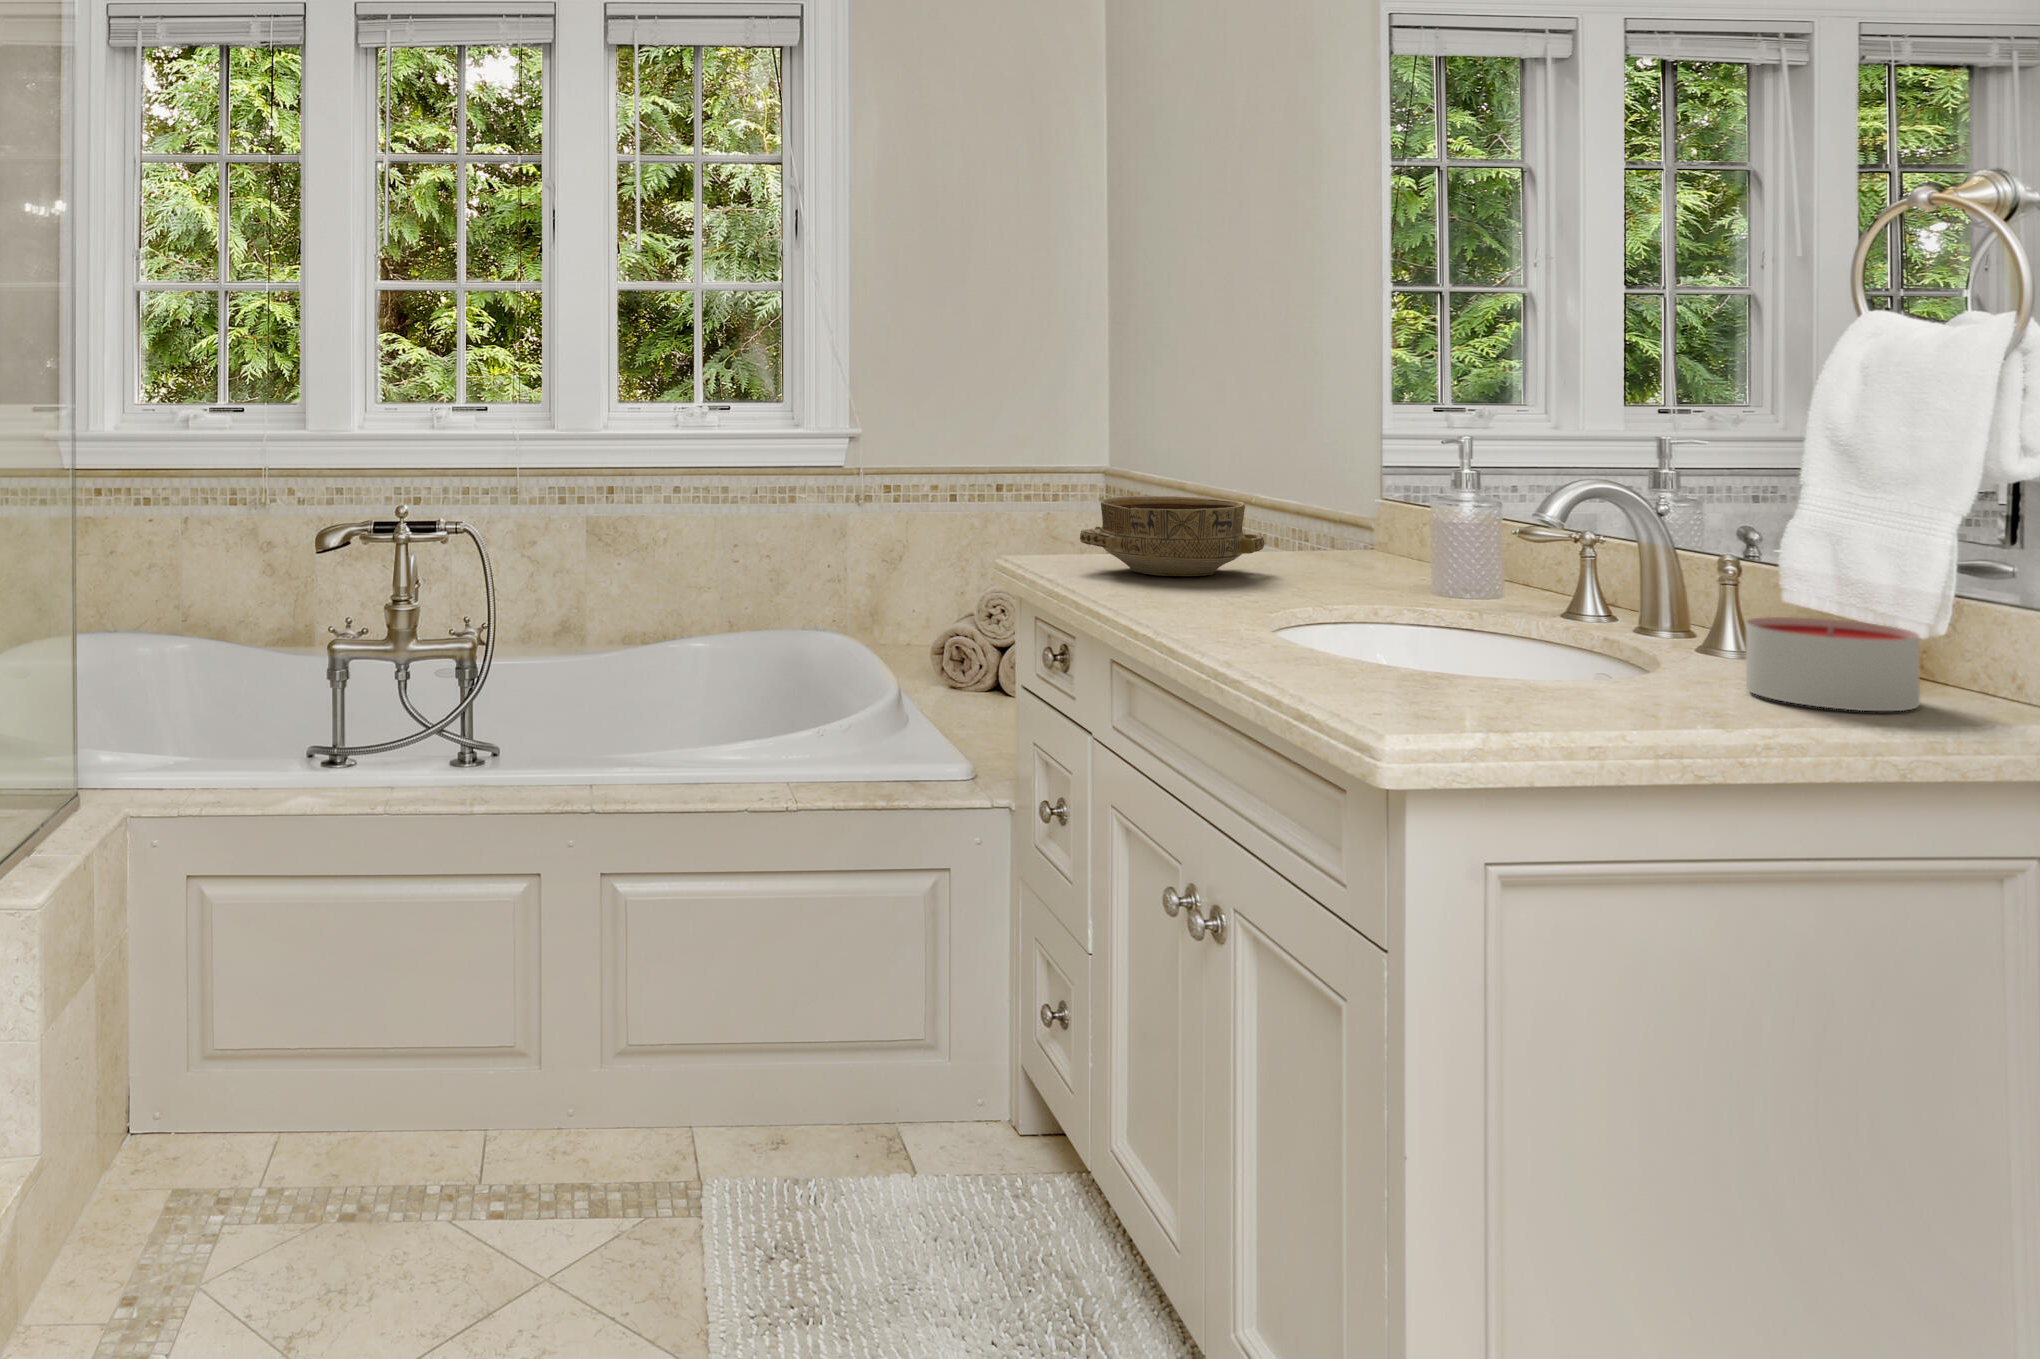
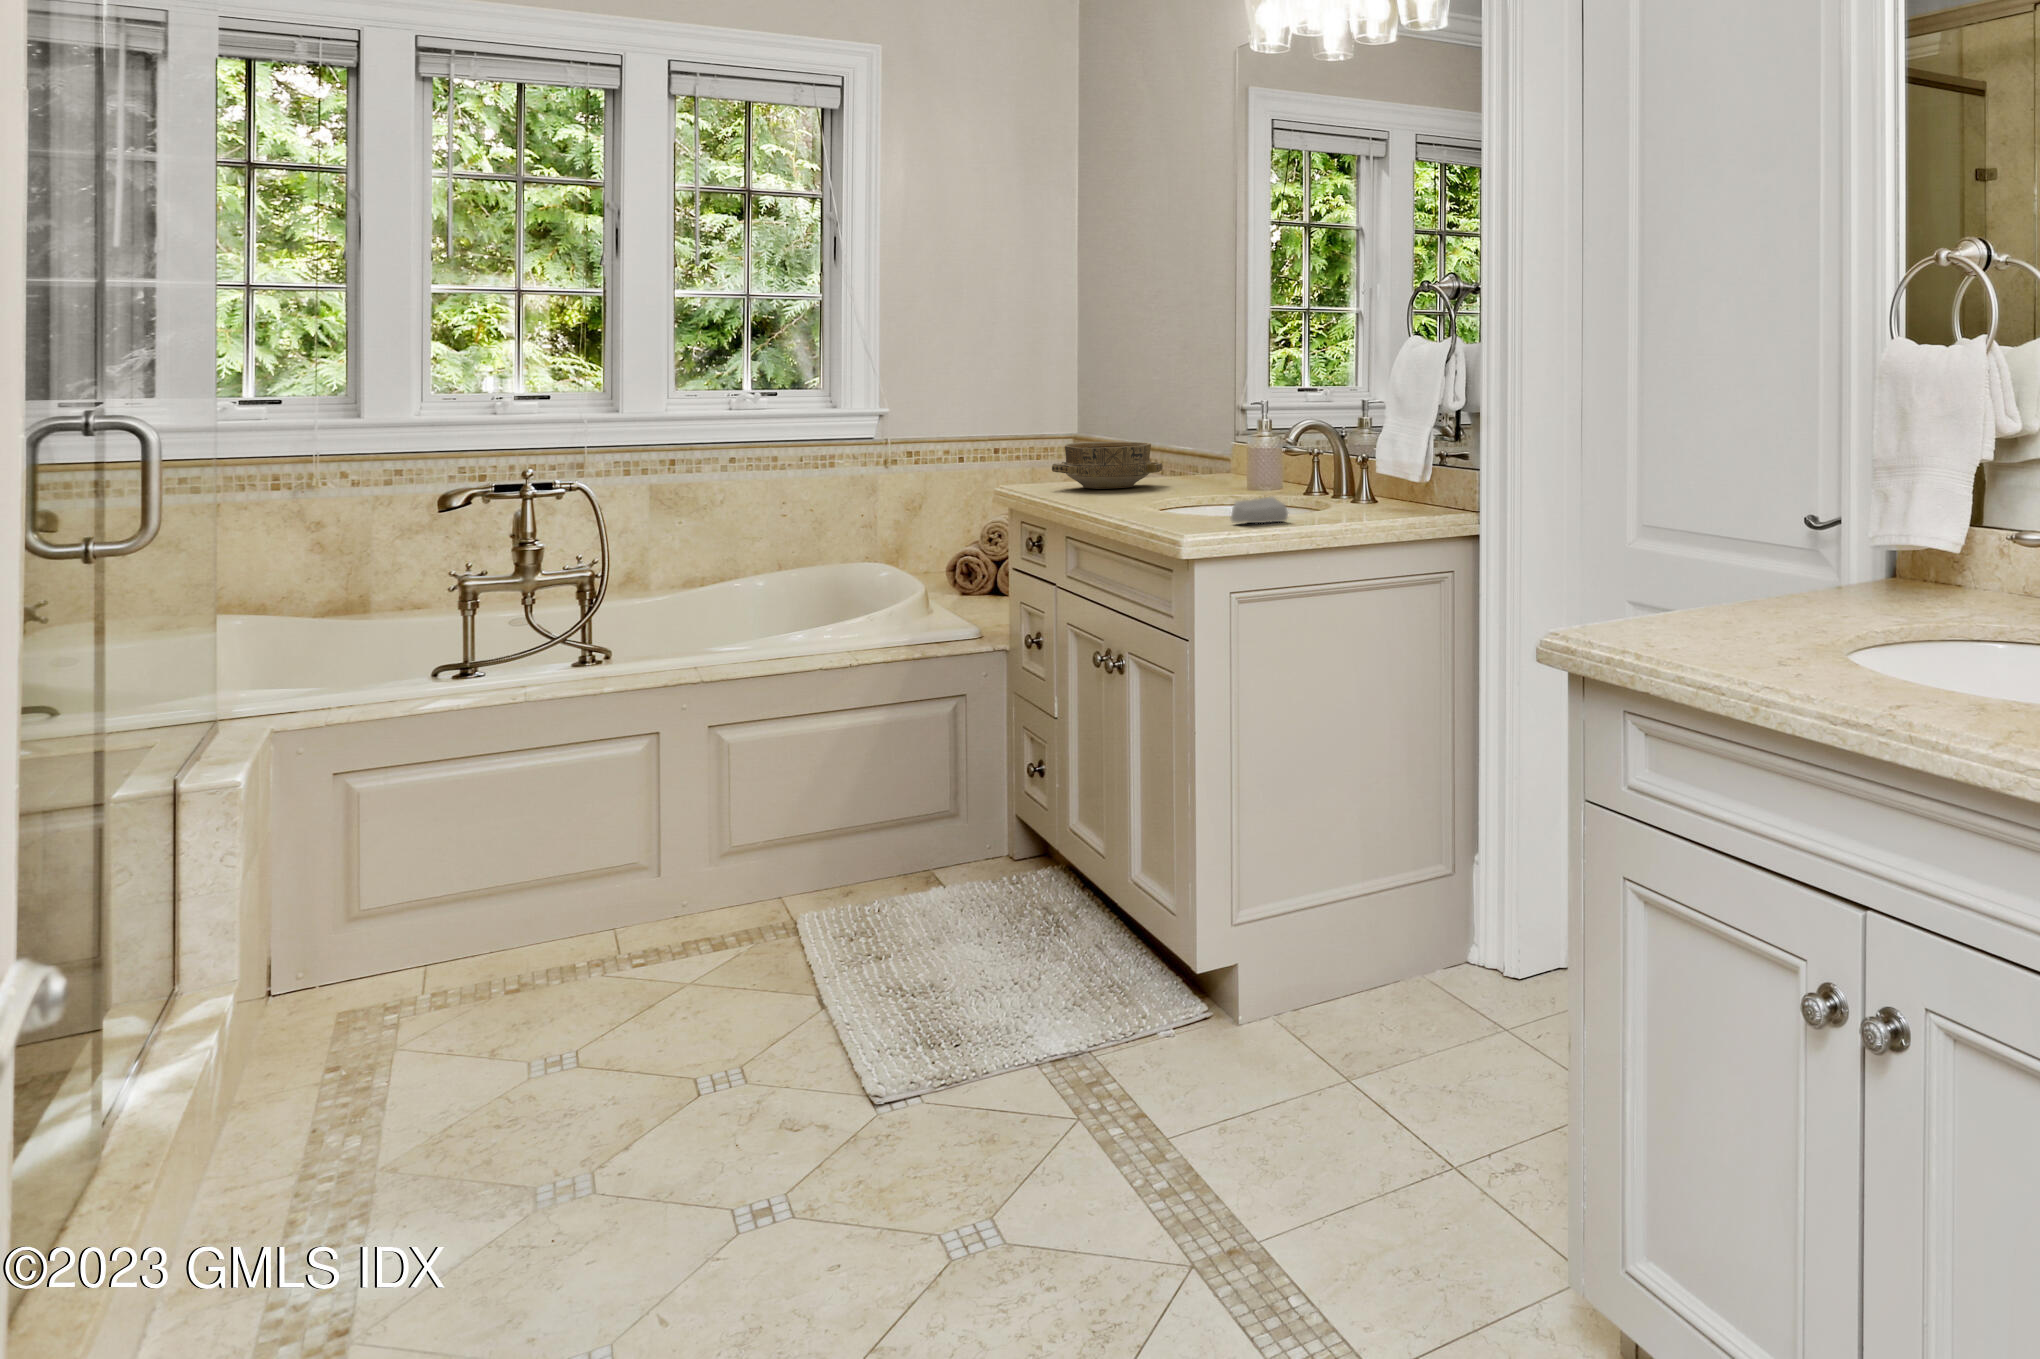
candle: present [1746,617,1920,711] -> none [1355,477,1417,513]
soap bar: none [1469,655,1608,715] -> present [1231,497,1288,523]

